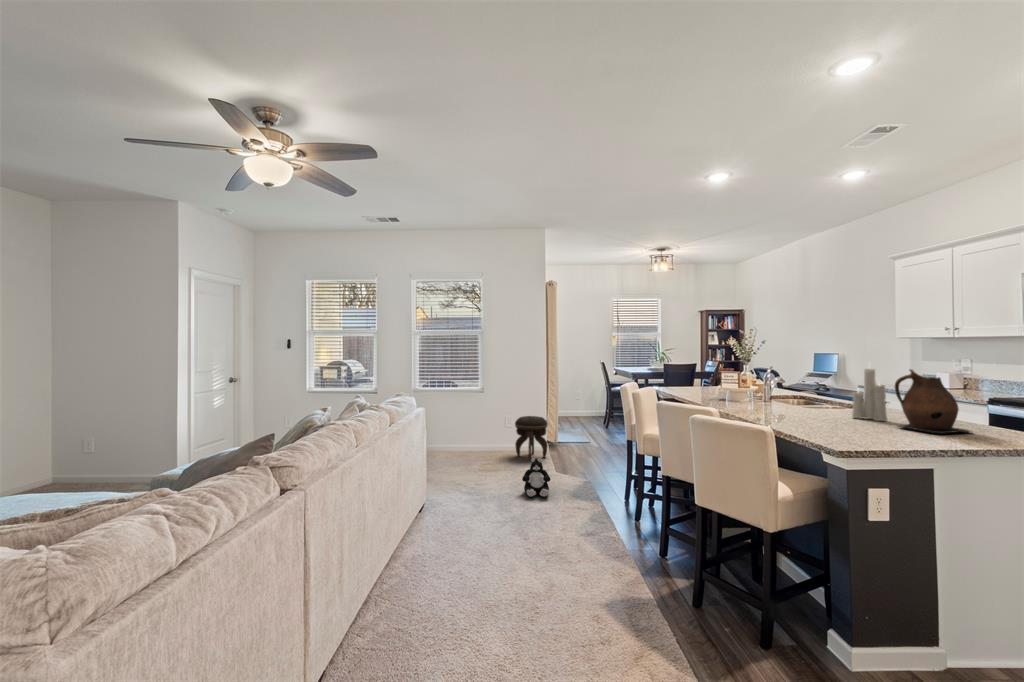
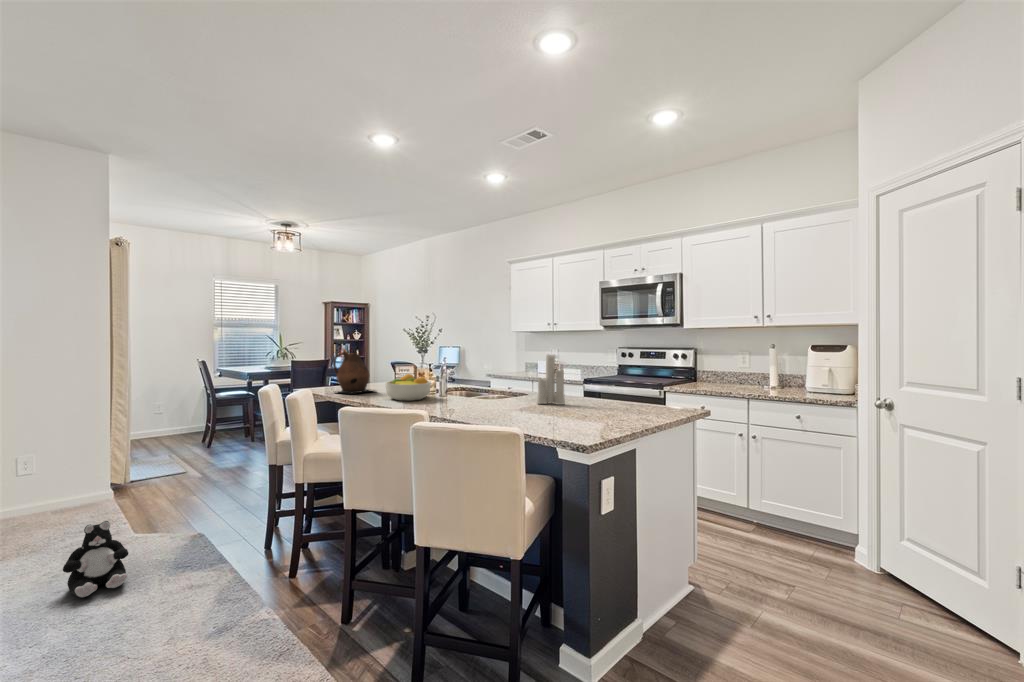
ceramic pitcher: present [895,369,970,433] -> present [333,349,375,394]
fruit bowl: none [707,380,749,403] -> present [385,374,431,401]
footstool: present [515,416,548,460] -> none [38,449,113,525]

